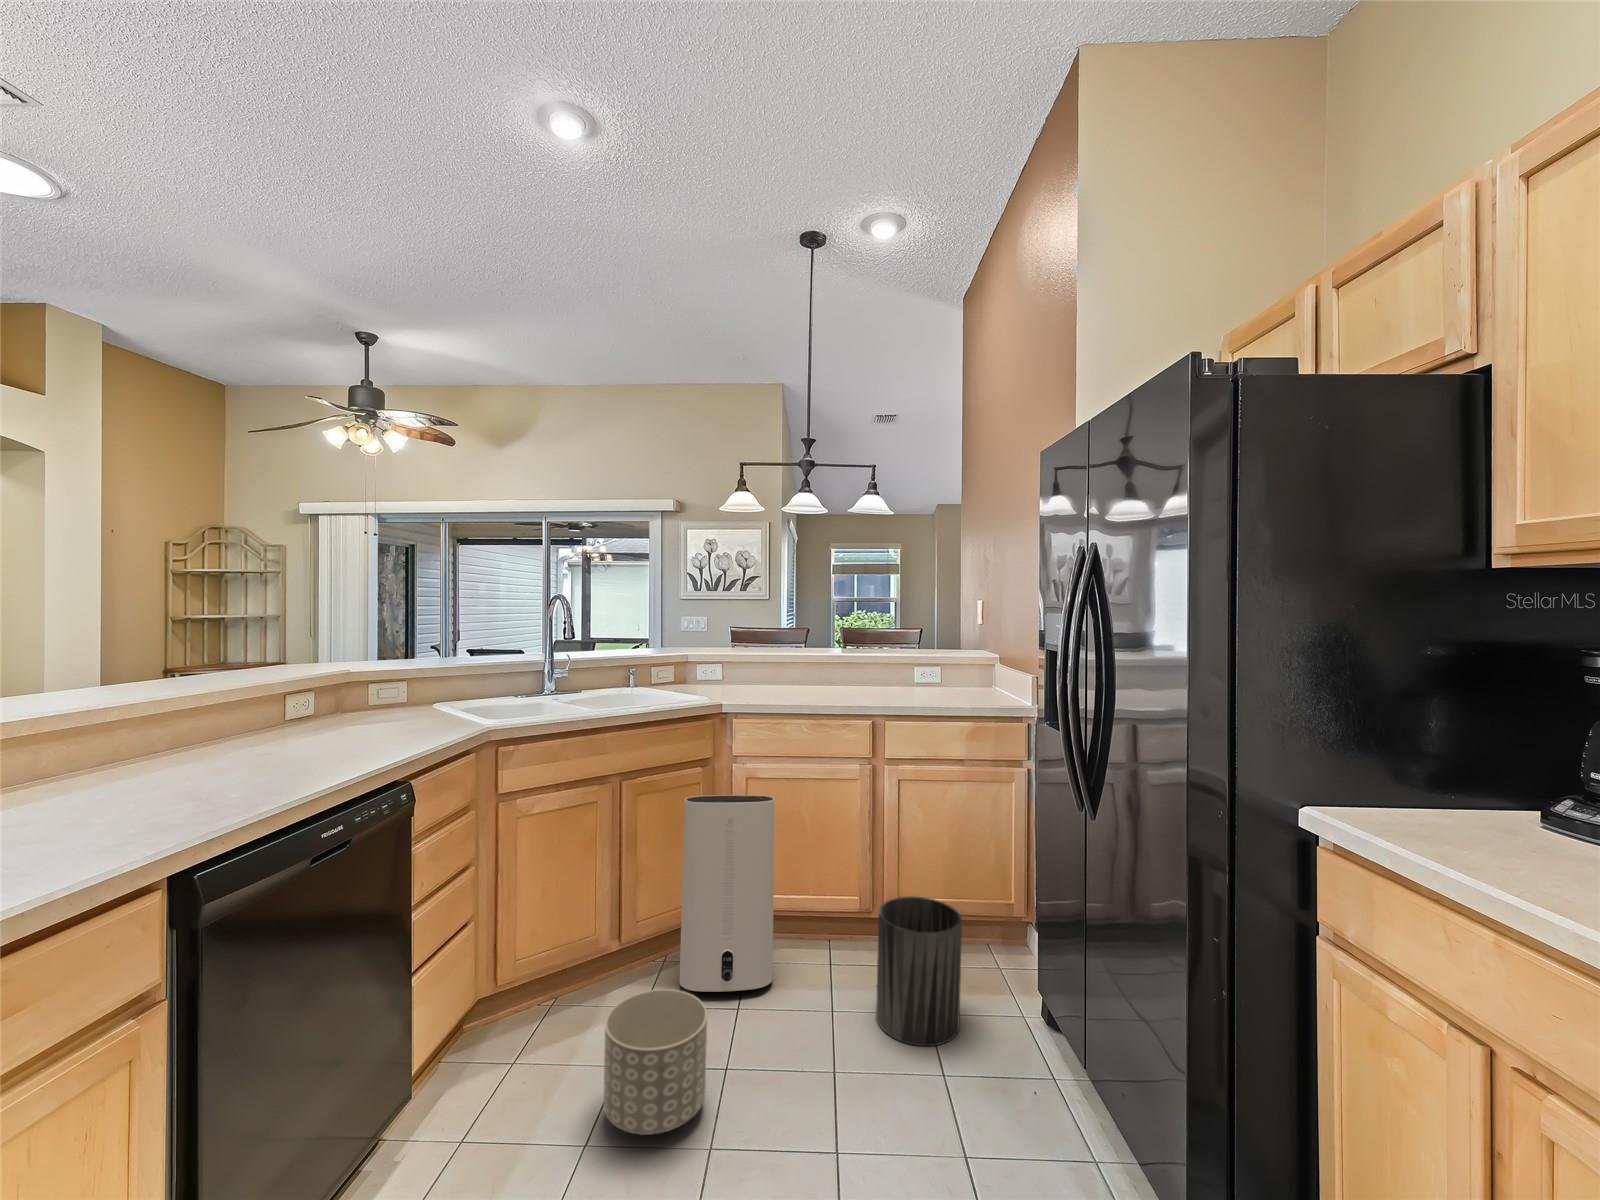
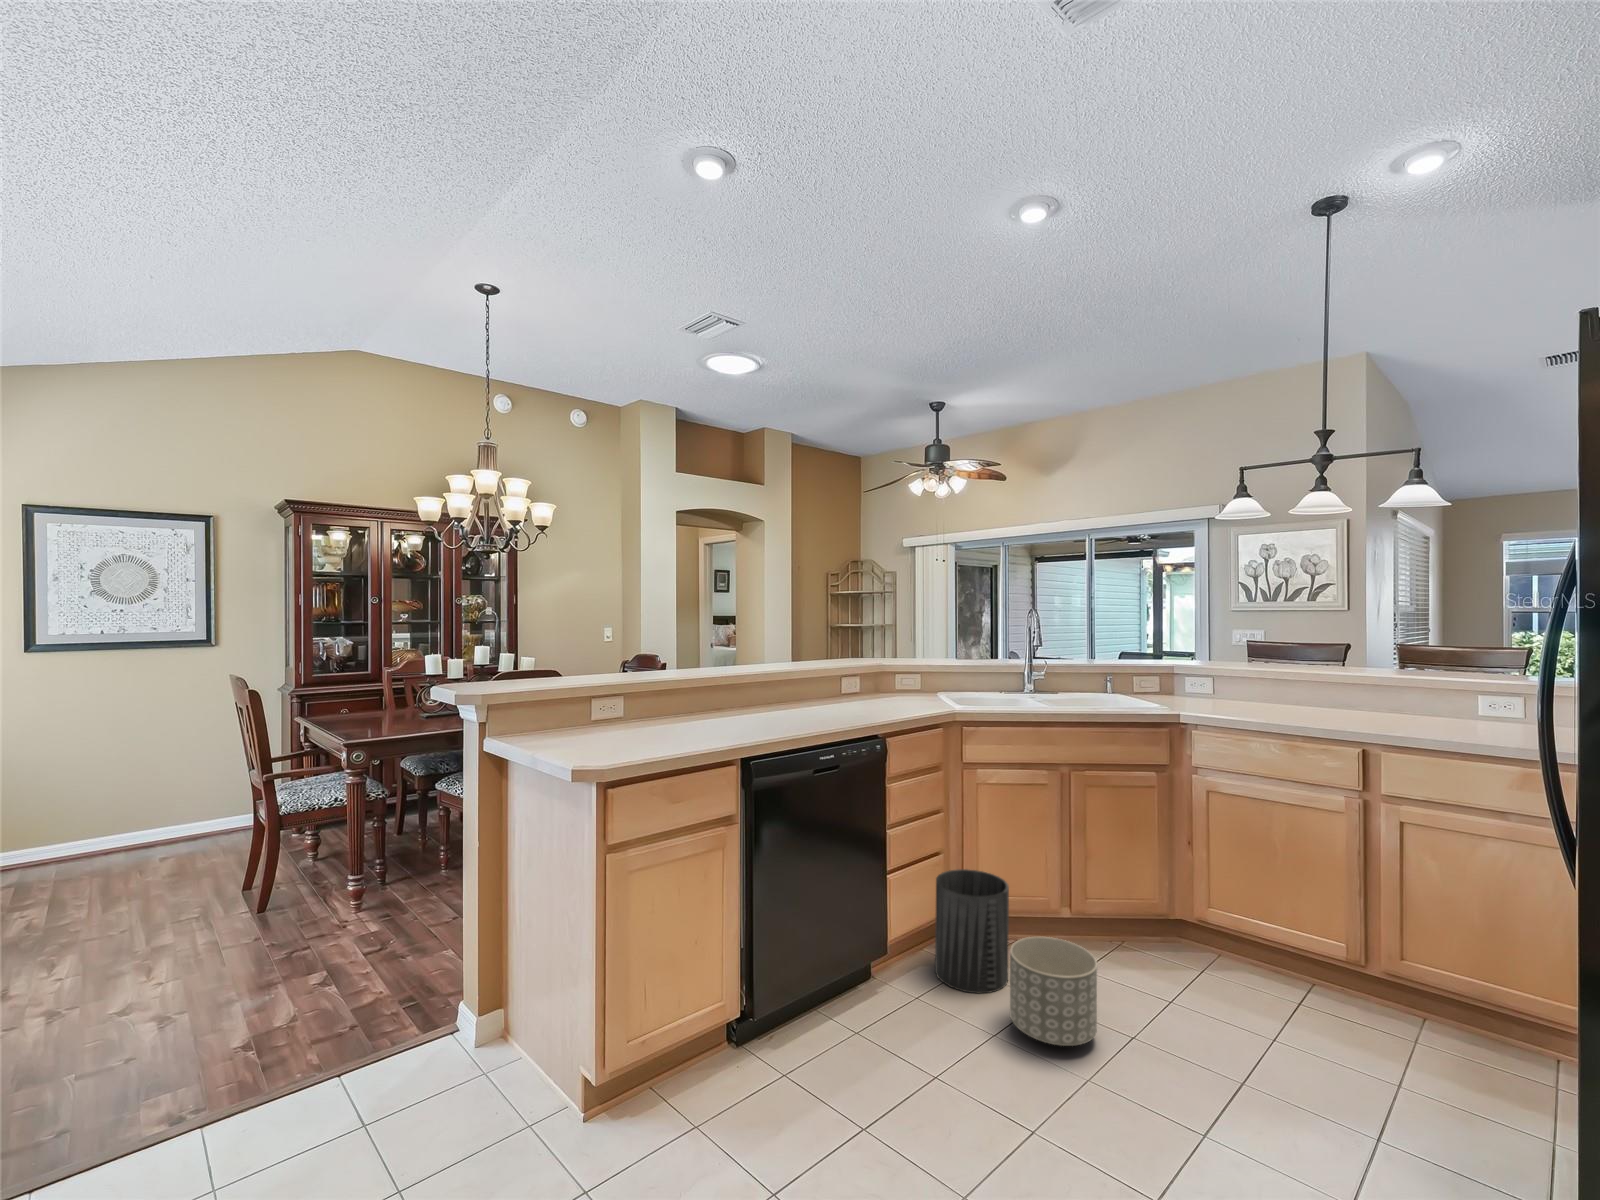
air purifier: present [679,795,774,992] -> none [1120,798,1226,997]
trash can: present [876,896,962,1046] -> present [935,869,1009,993]

